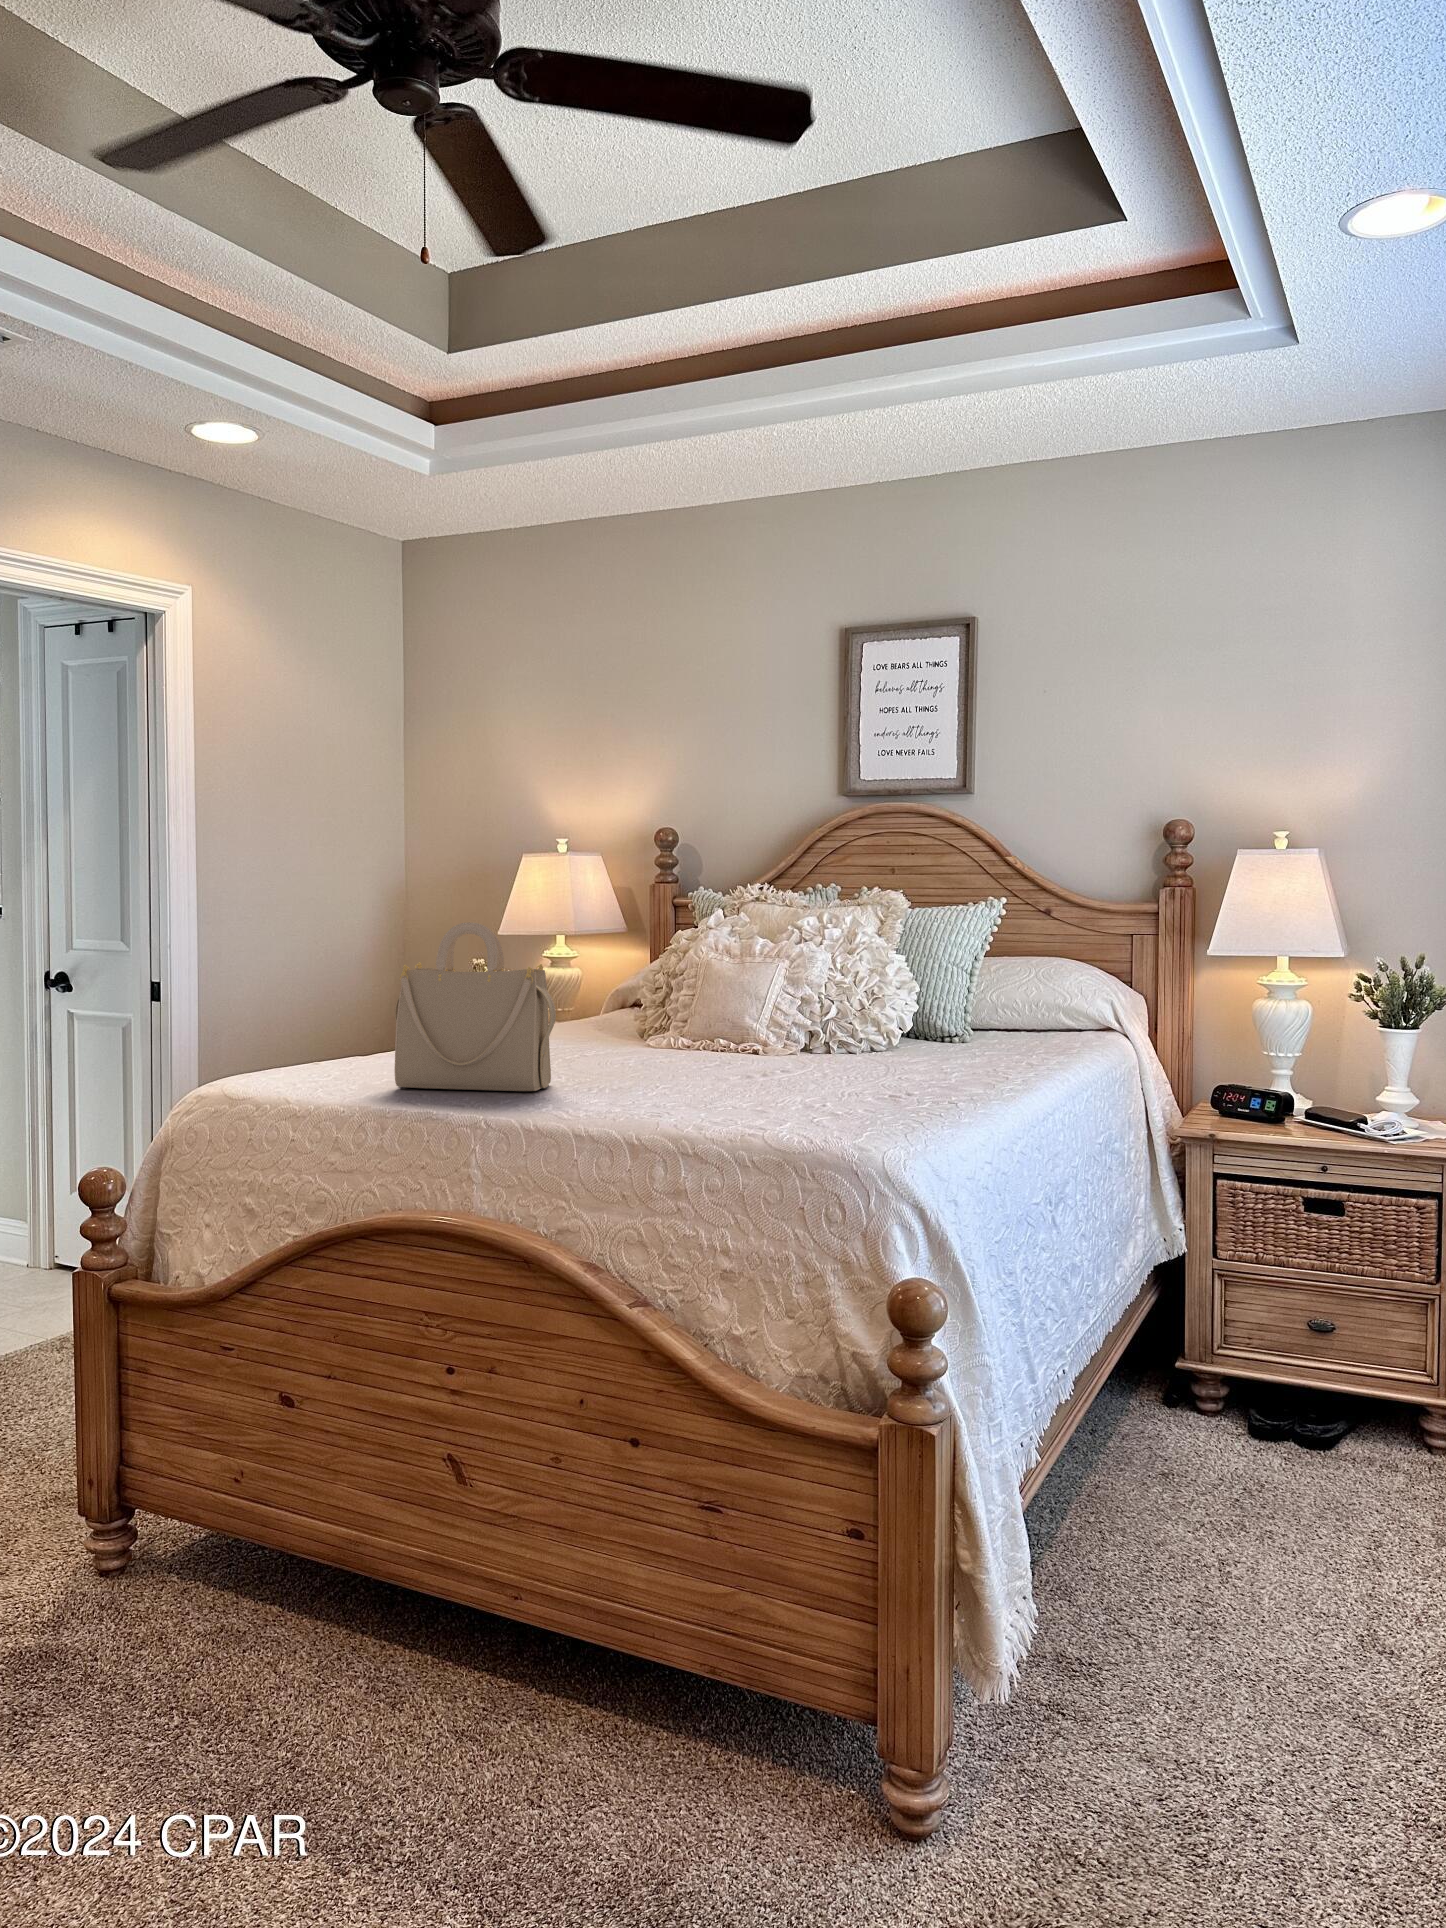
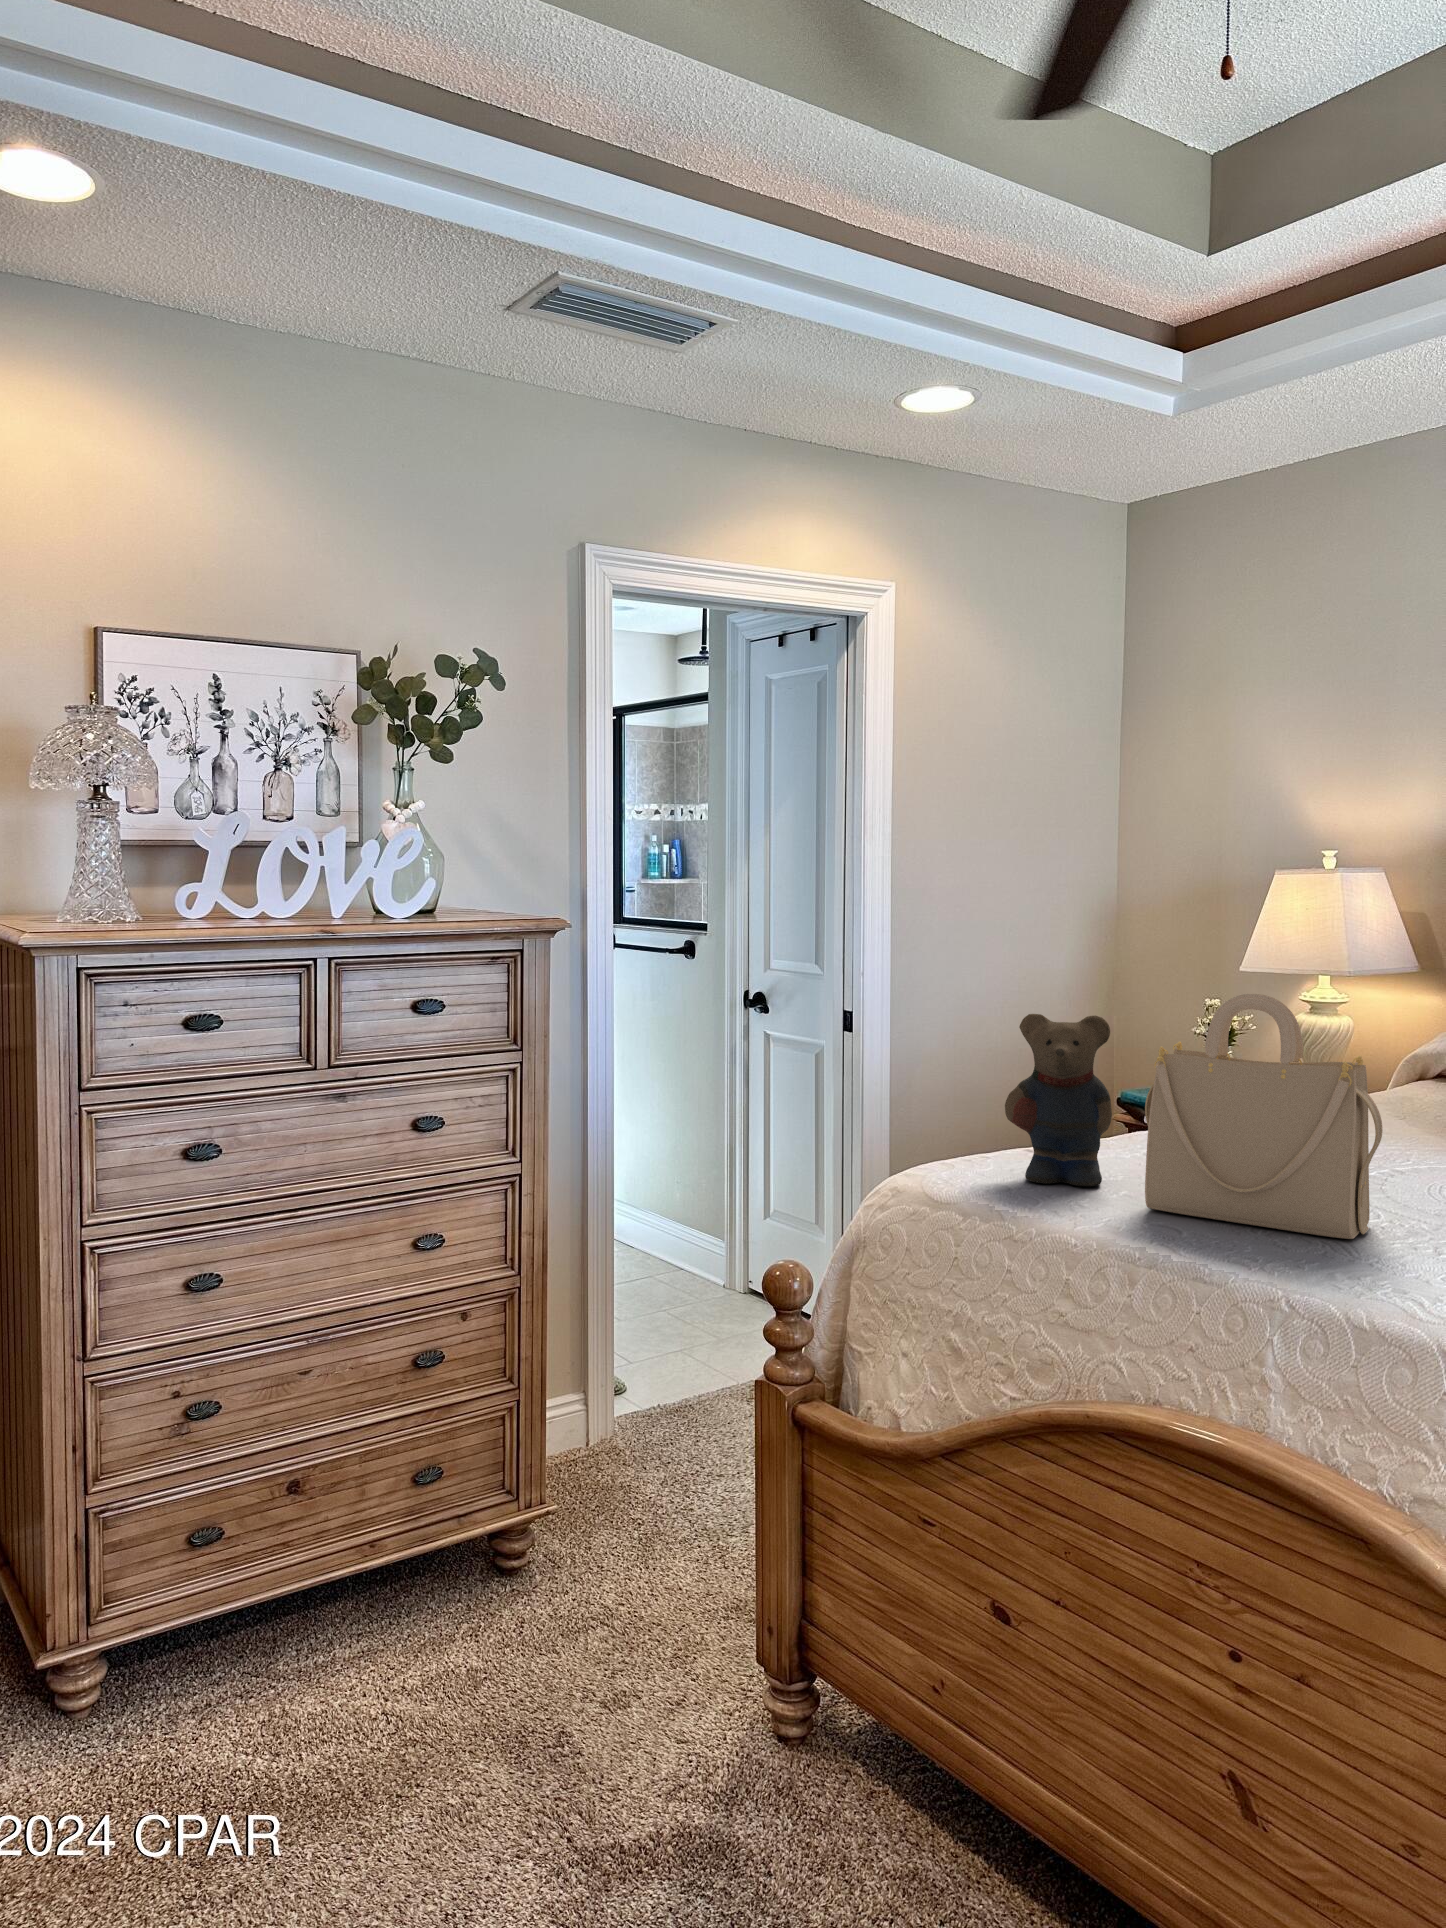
teddy bear: none [288,948,373,1081] -> present [1005,1014,1112,1186]

